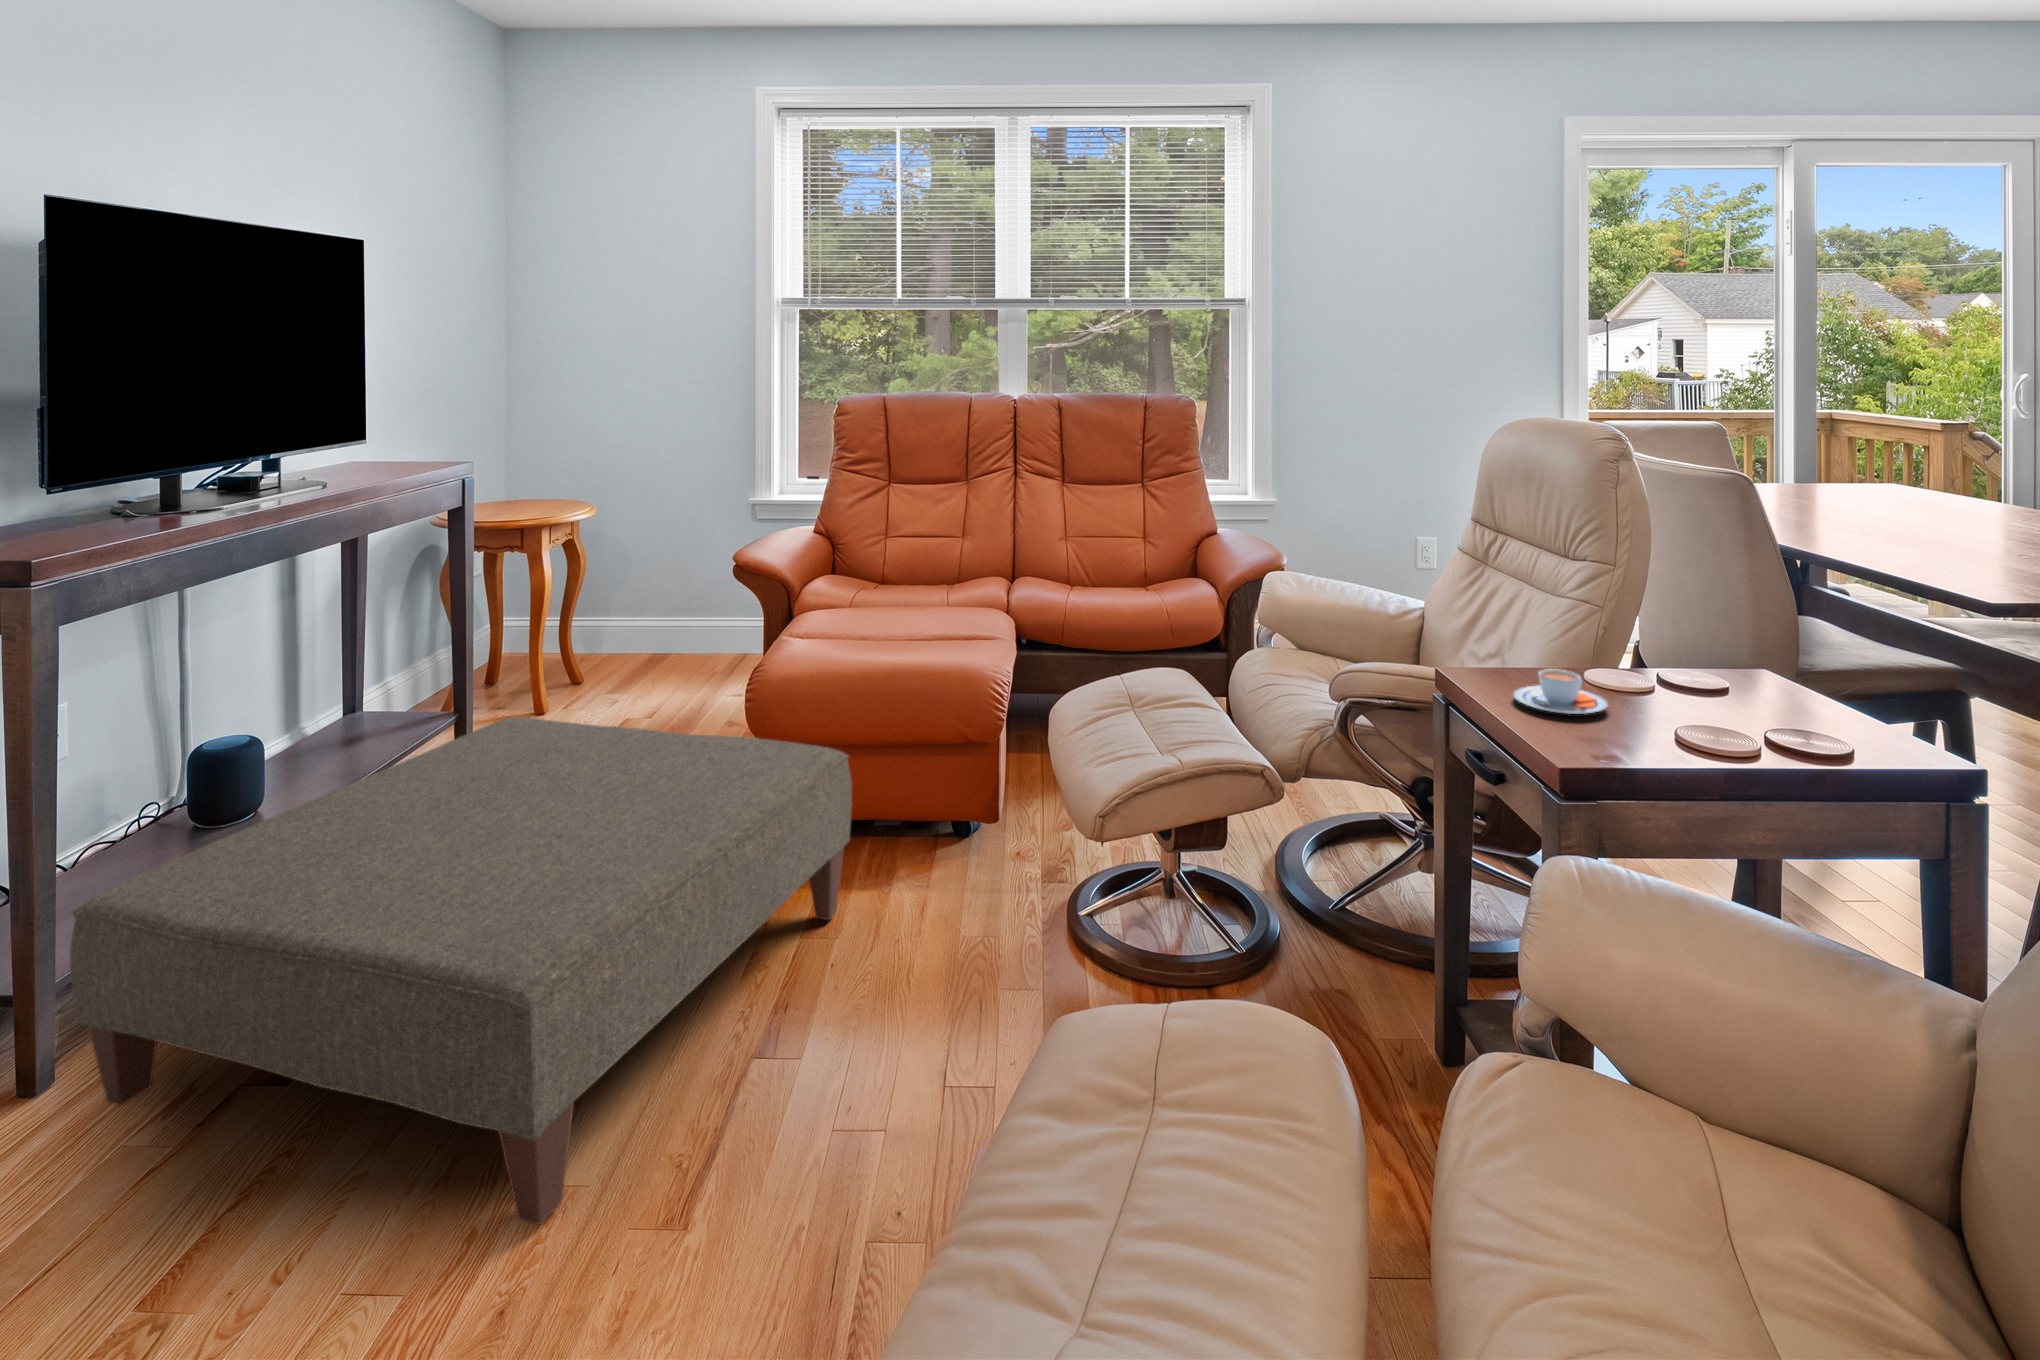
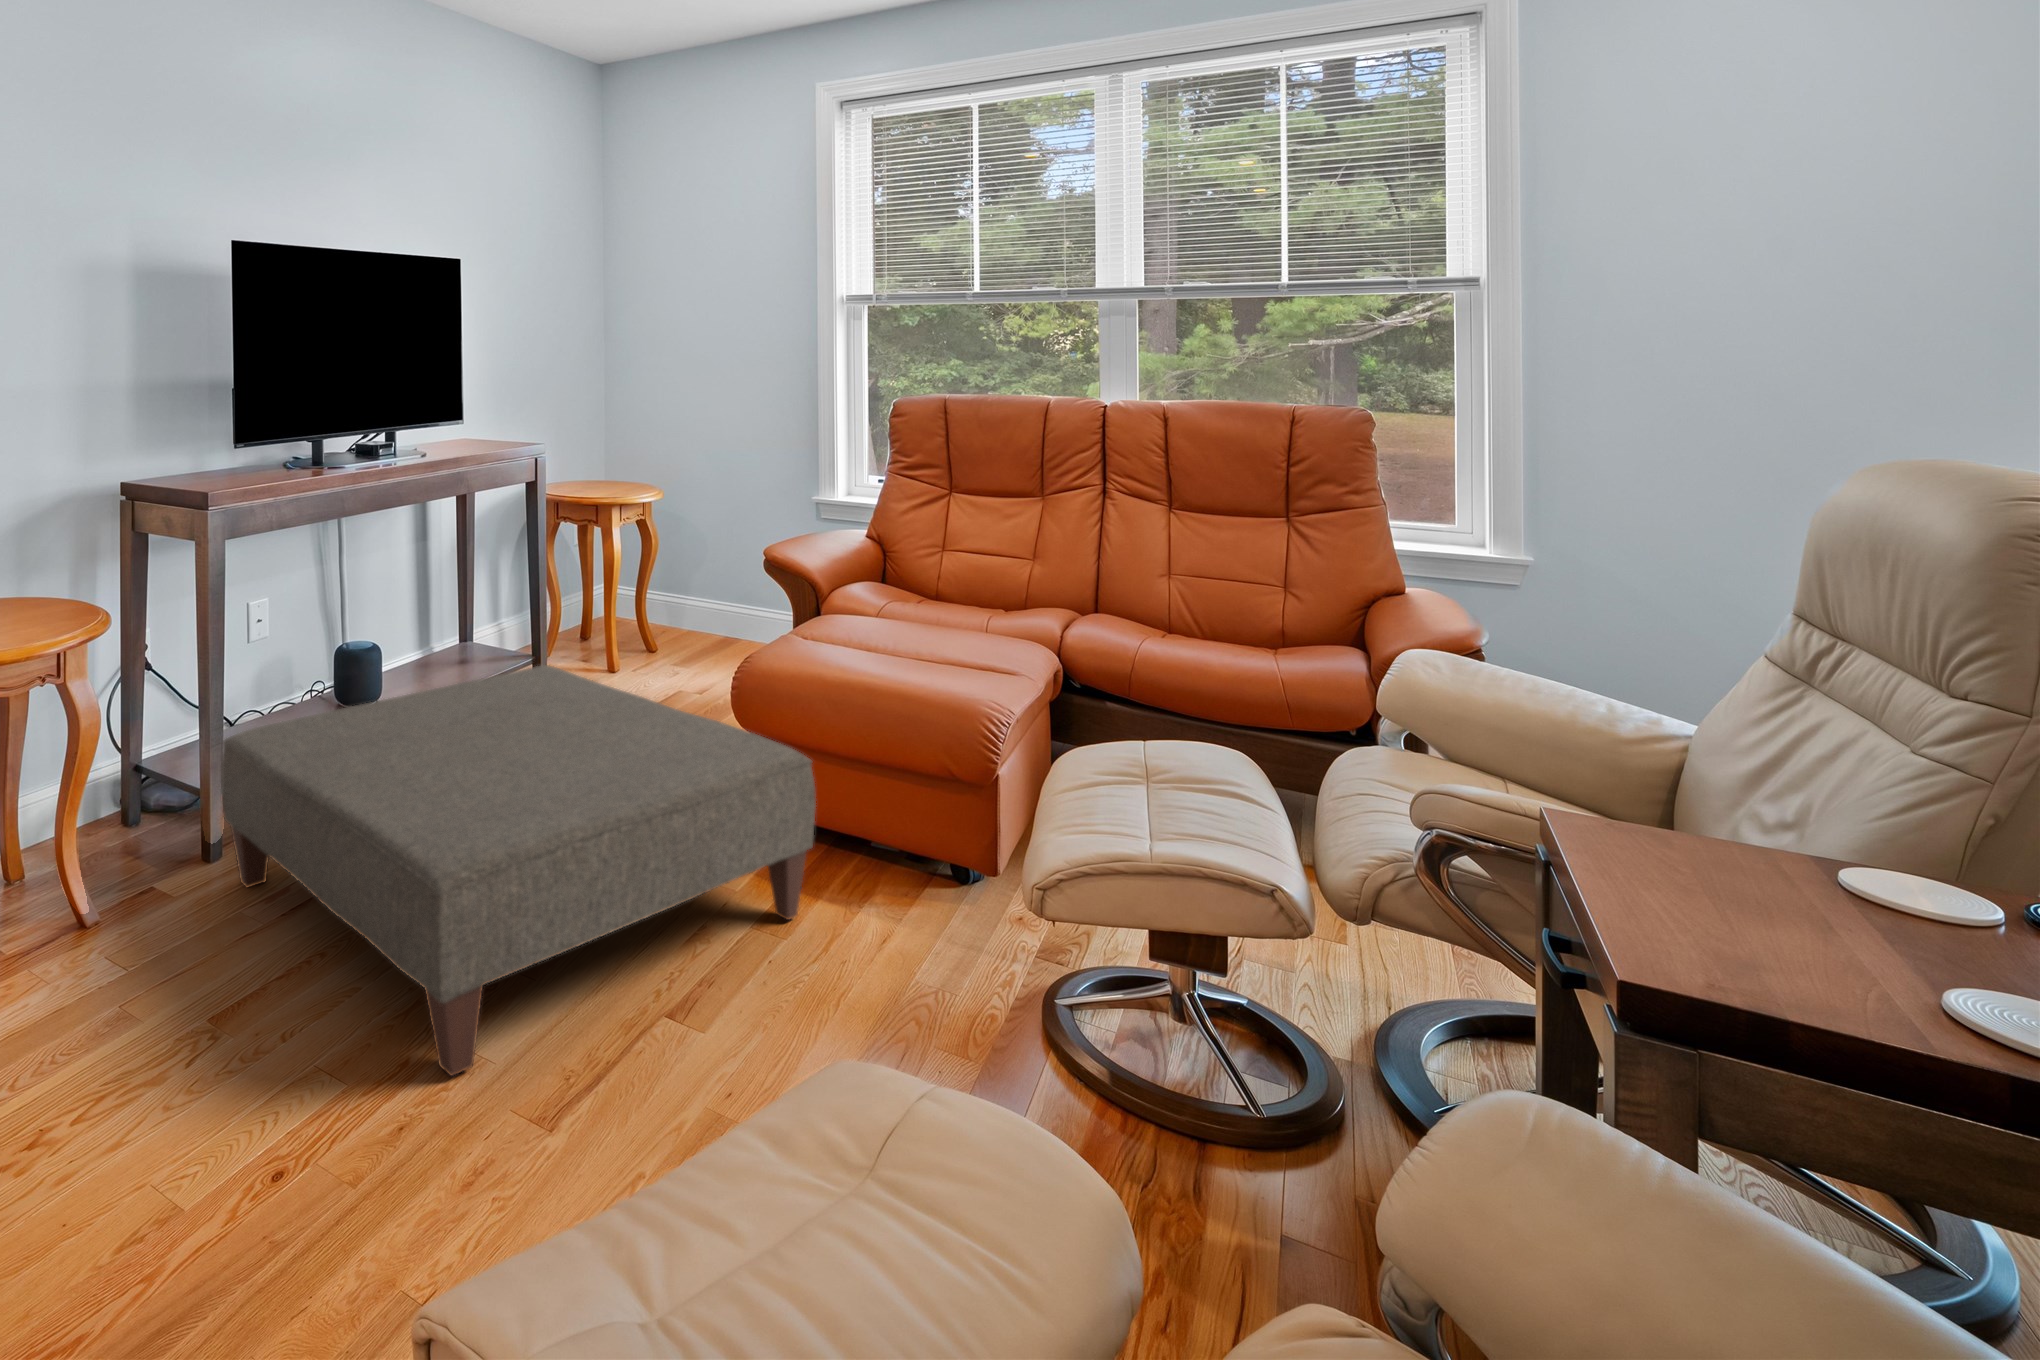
teacup: present [1513,669,1608,714] -> none [1672,852,1866,935]

